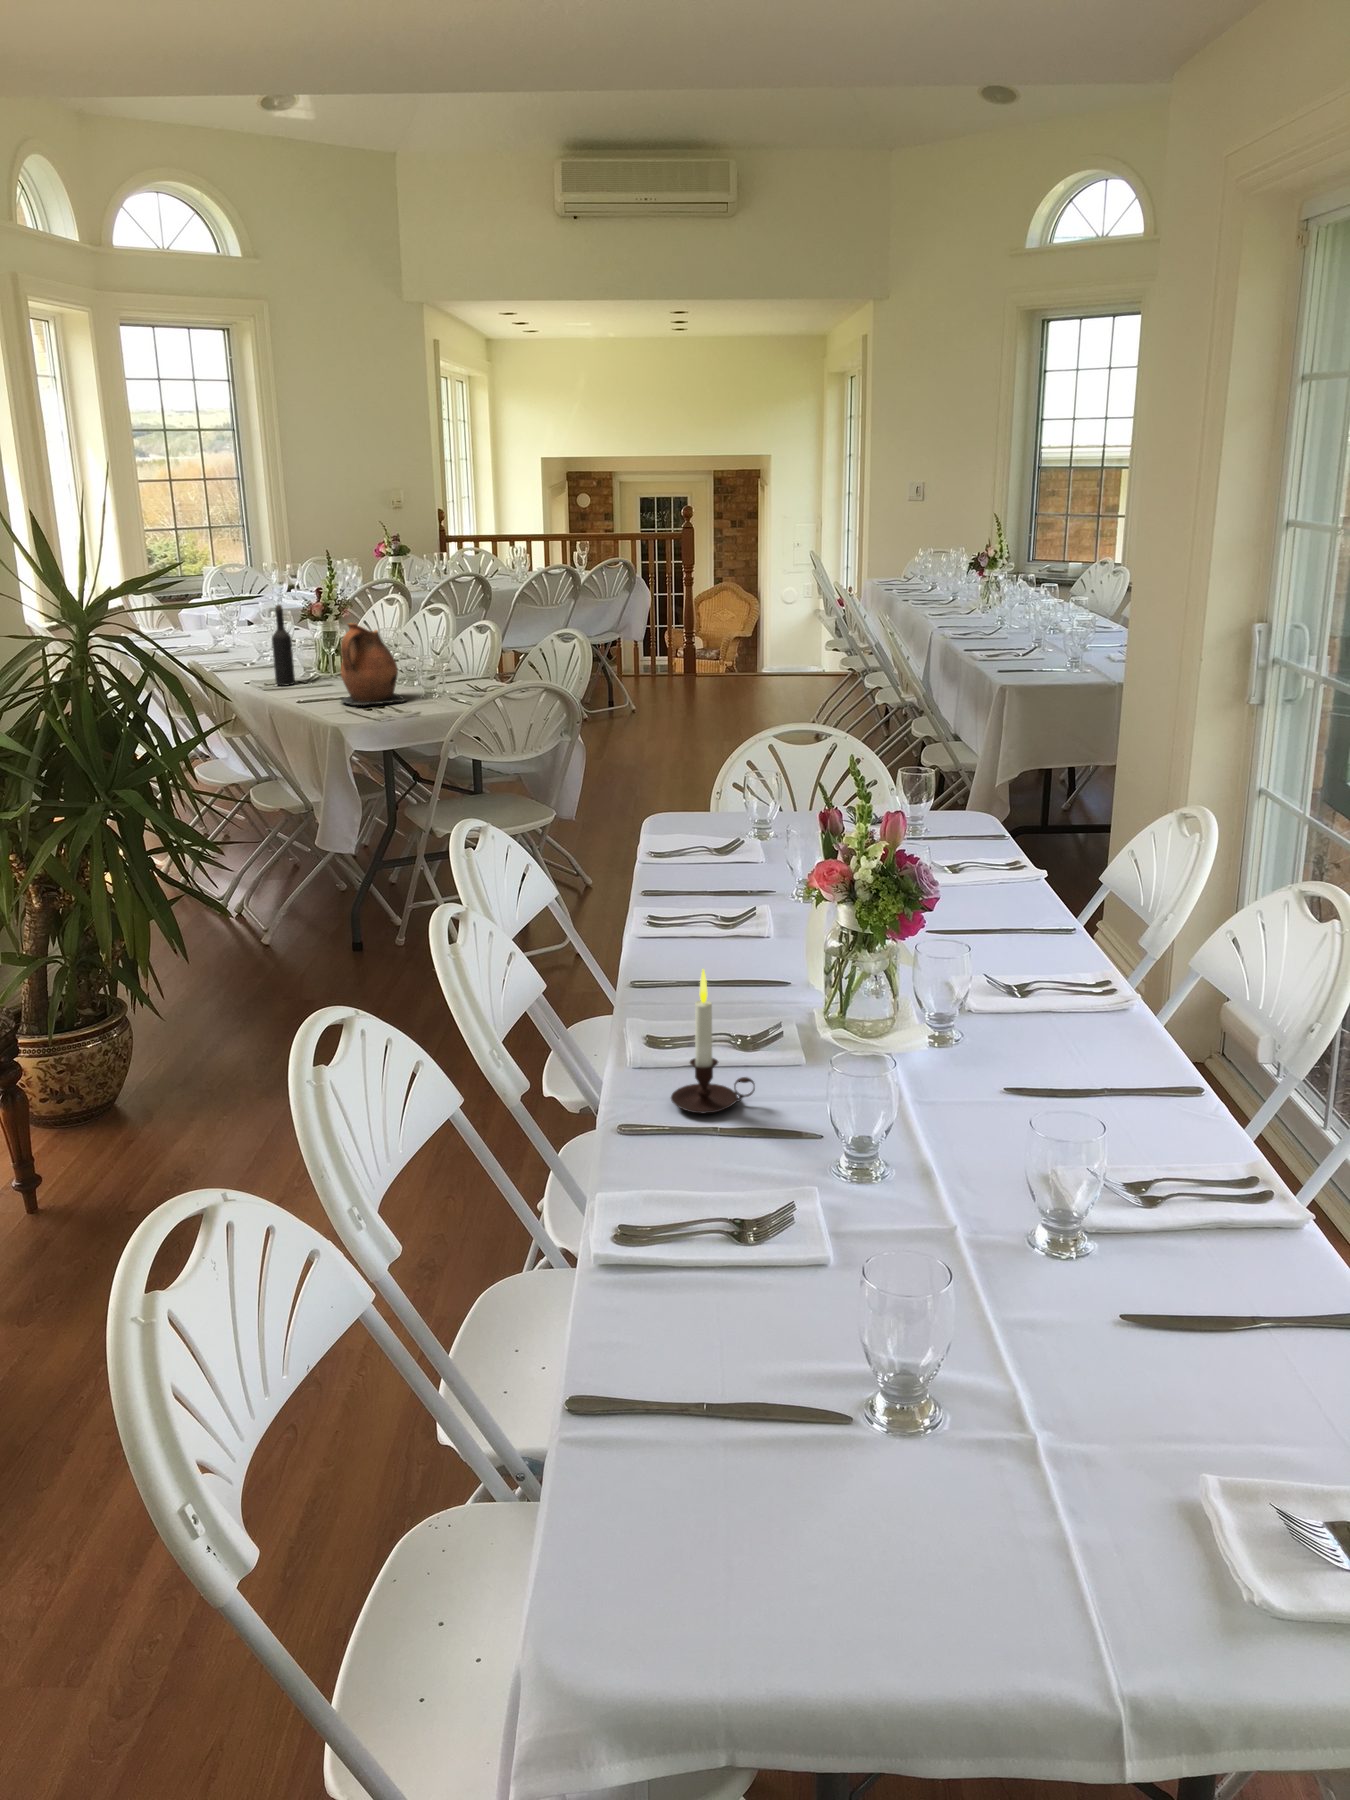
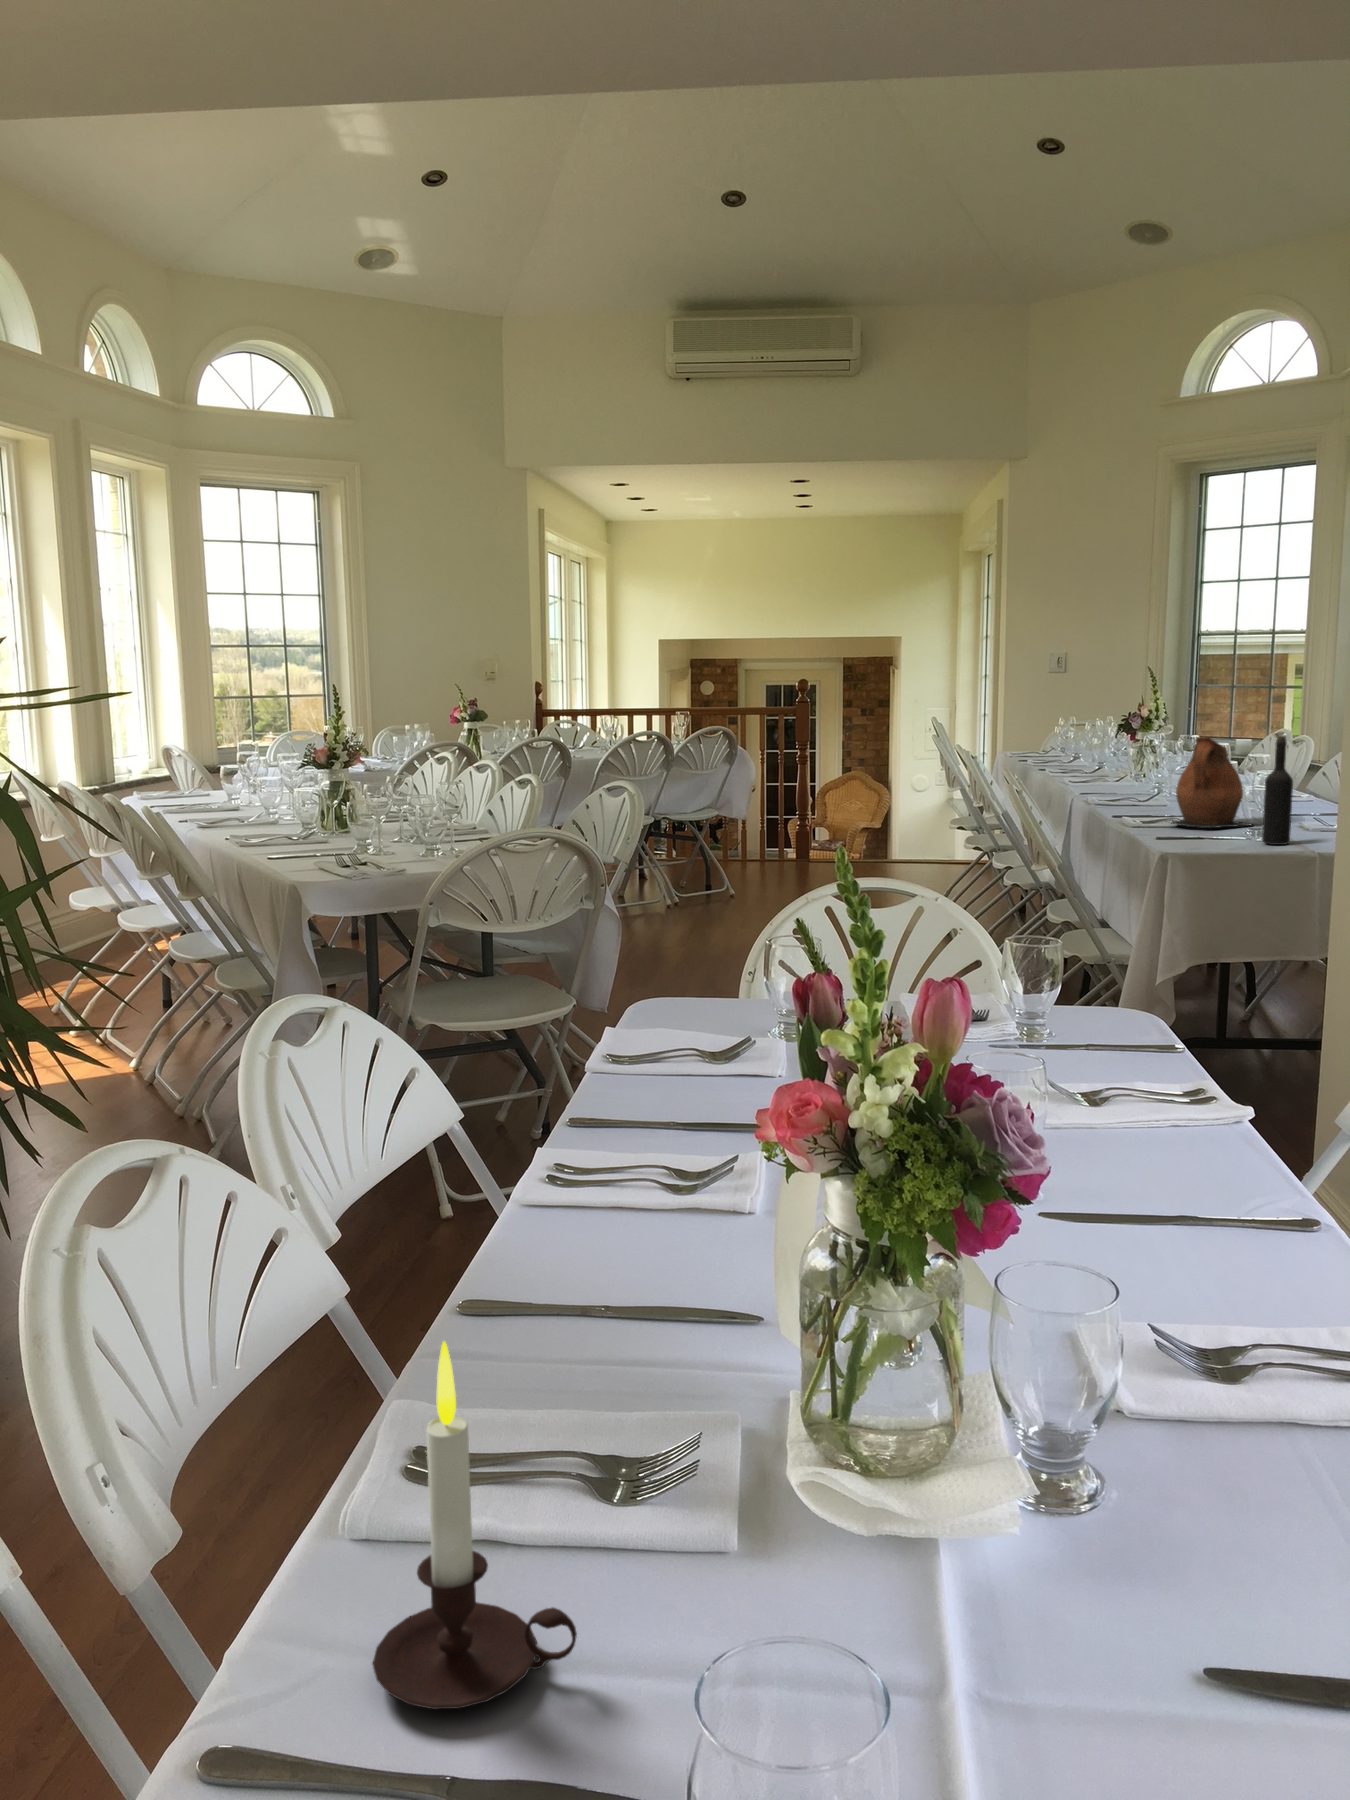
wine bottle: present [272,605,295,686] -> present [1262,736,1293,845]
ceramic pitcher: present [341,623,406,705] -> present [1171,737,1253,828]

